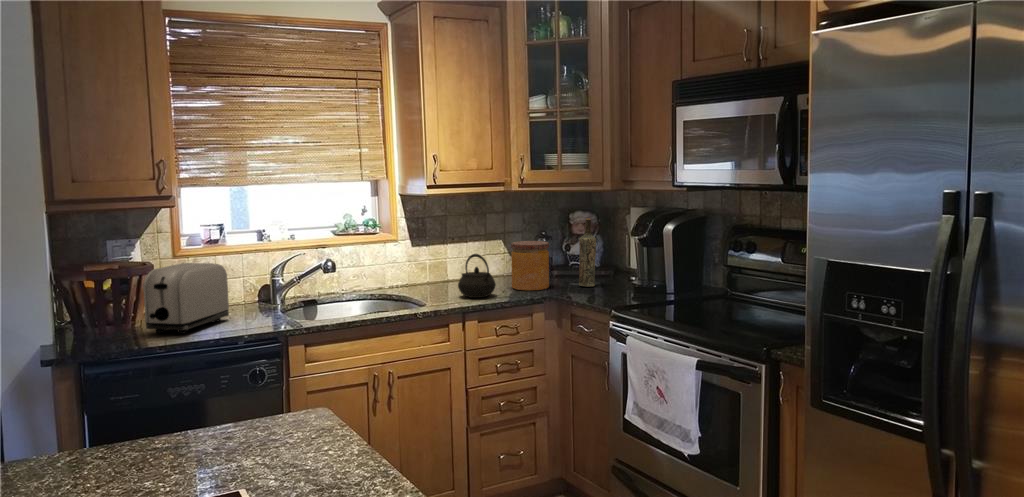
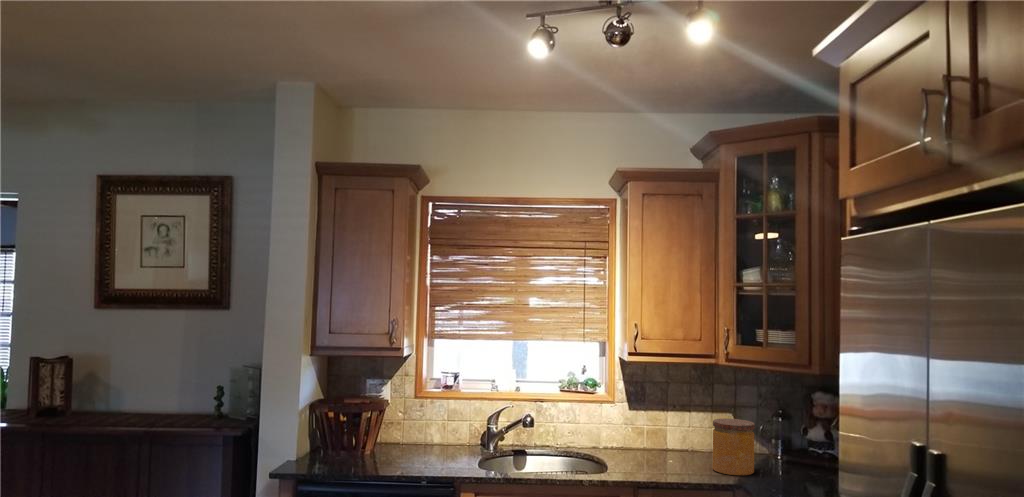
bottle: present [579,218,596,287] -> none [787,403,808,481]
kettle: present [458,254,496,298] -> none [644,427,684,474]
toaster: present [143,263,229,334] -> none [359,404,434,466]

